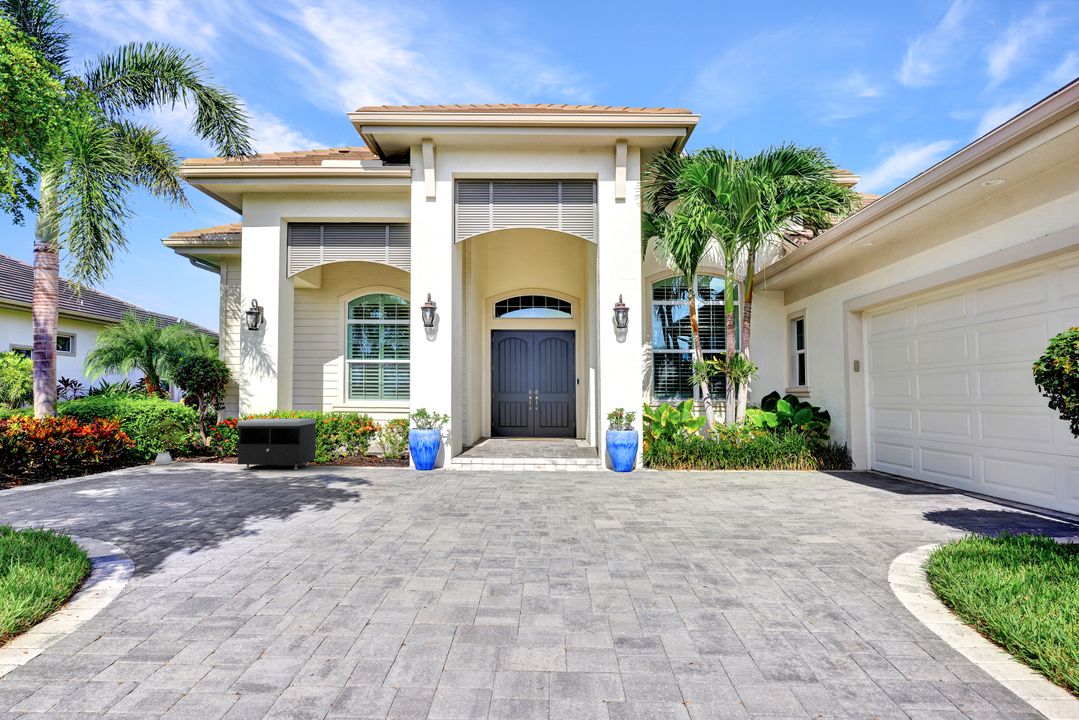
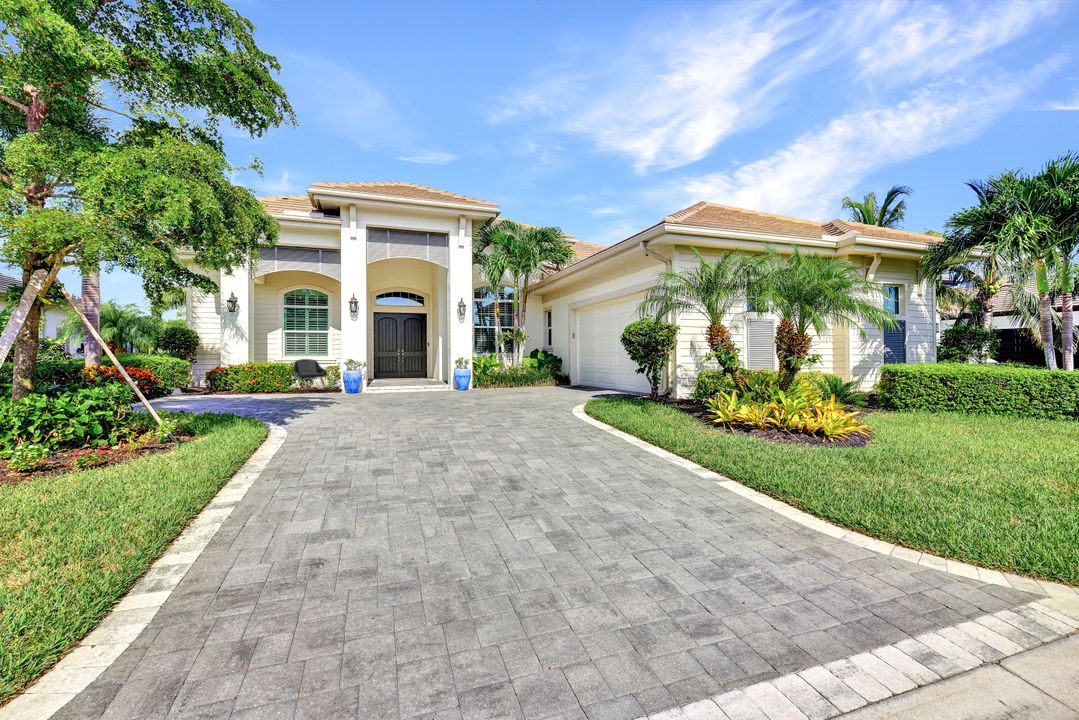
lounge chair: none [329,408,384,468] -> present [293,359,328,391]
storage bench: present [237,419,316,469] -> none [238,365,284,395]

